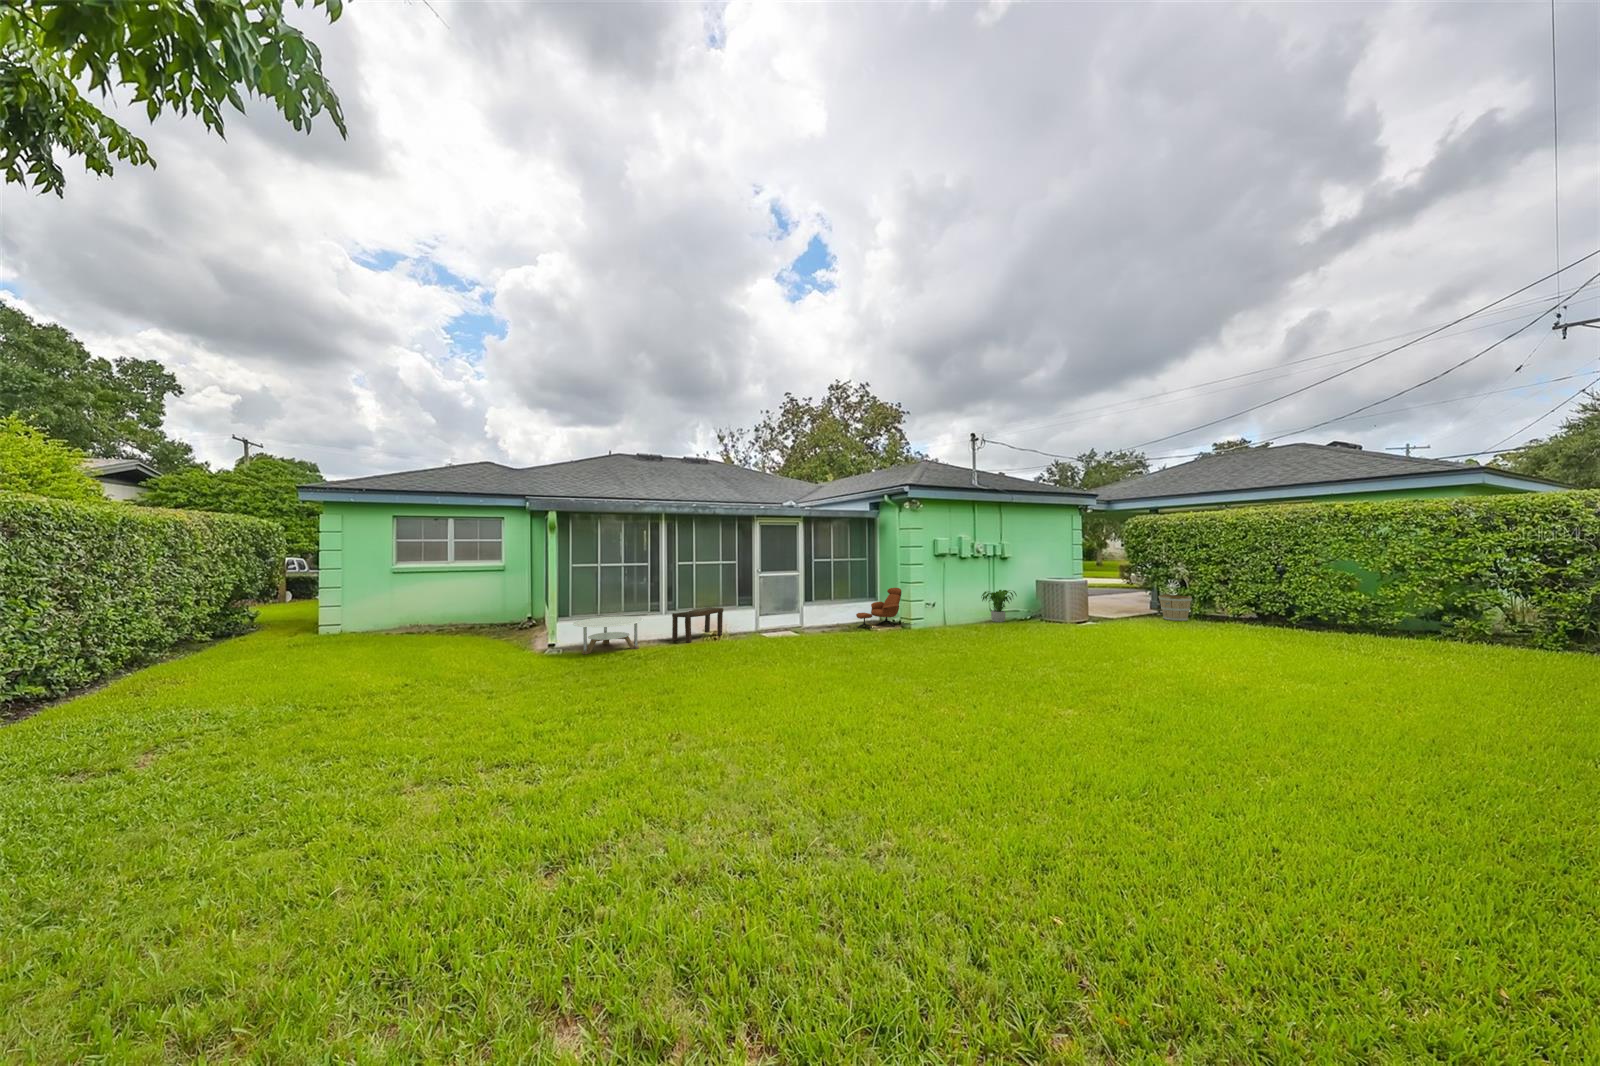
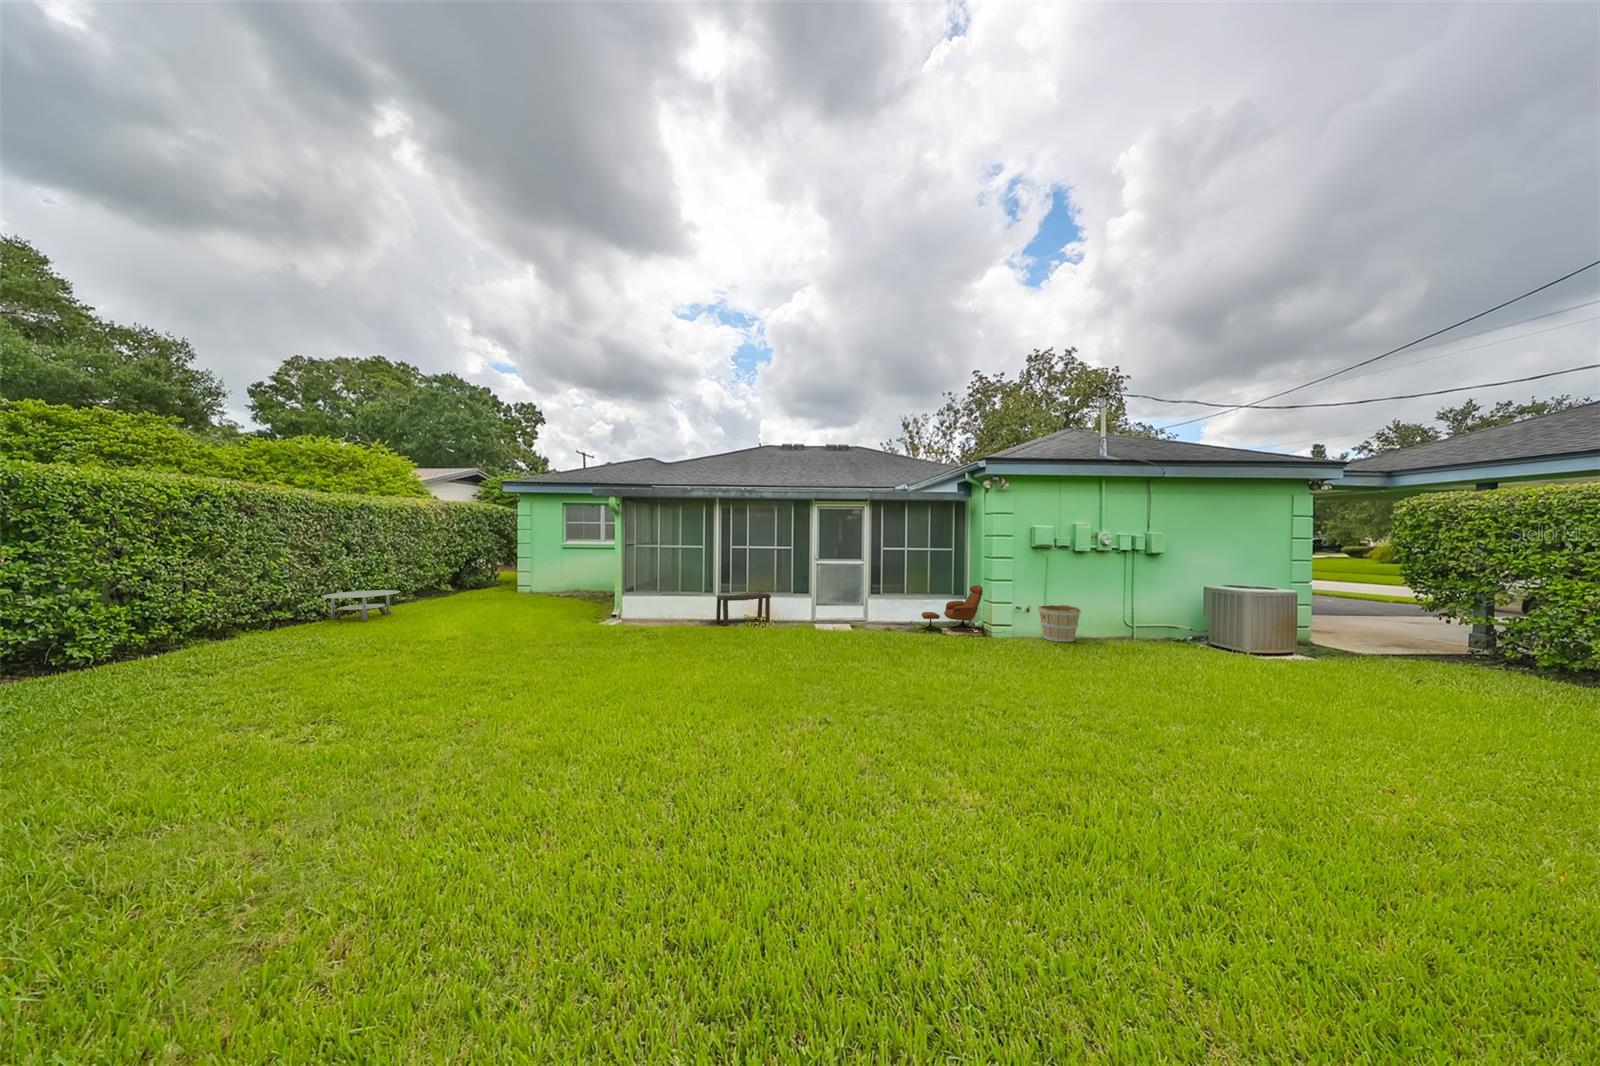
potted plant: present [982,590,1017,622] -> none [1105,598,1161,642]
wooden bucket: present [1159,594,1192,621] -> present [1038,605,1081,642]
round table: present [573,616,644,654] -> present [321,590,400,622]

